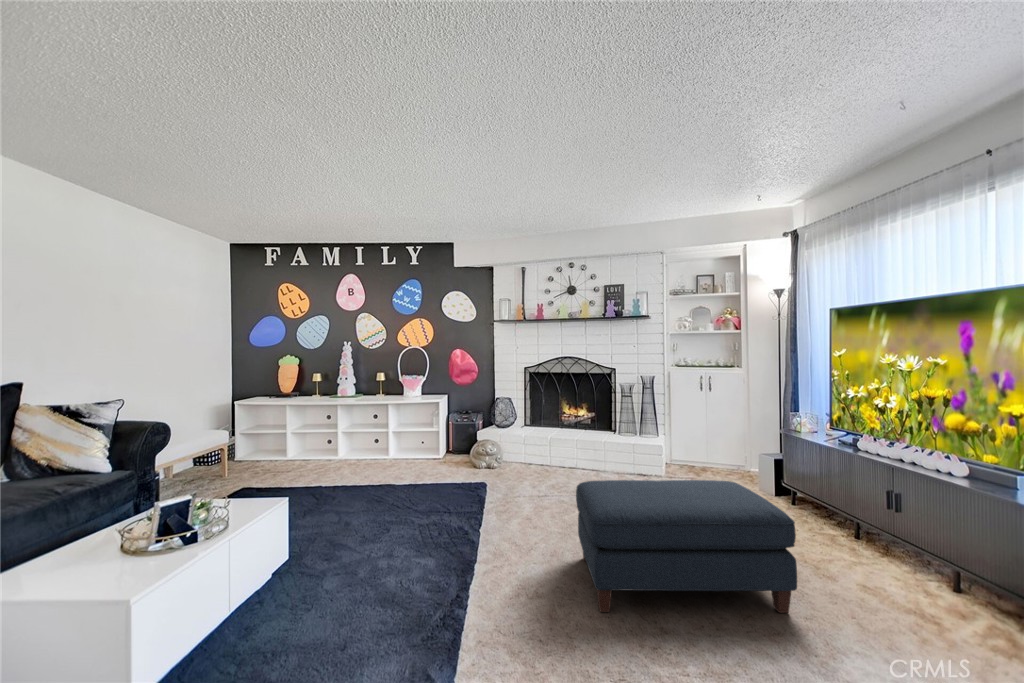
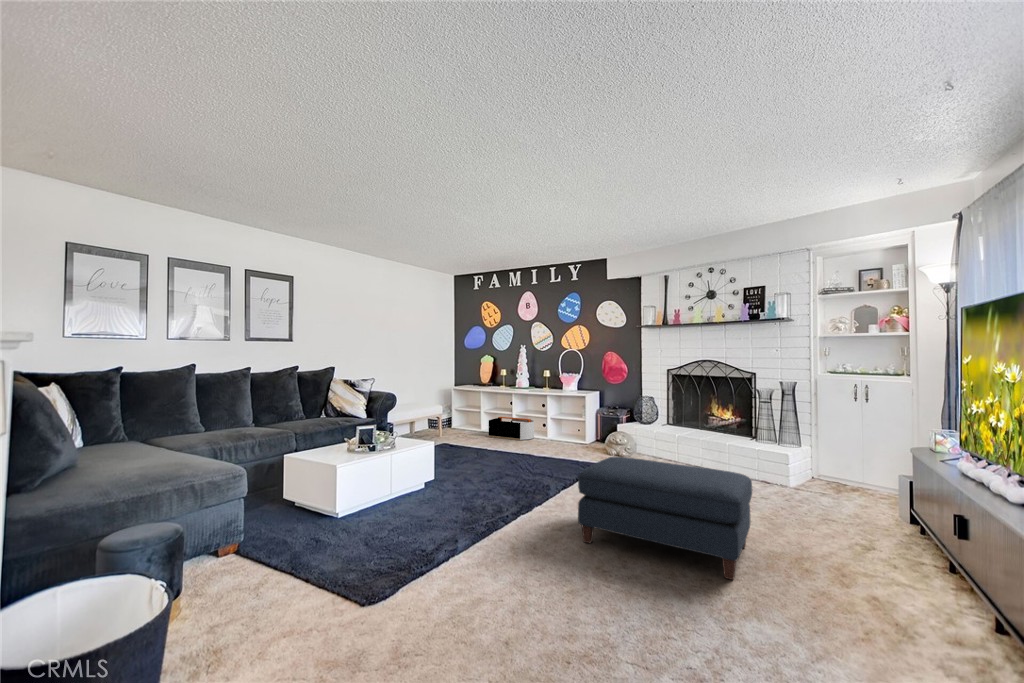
storage bin: none [307,434,371,465] -> present [489,417,534,440]

